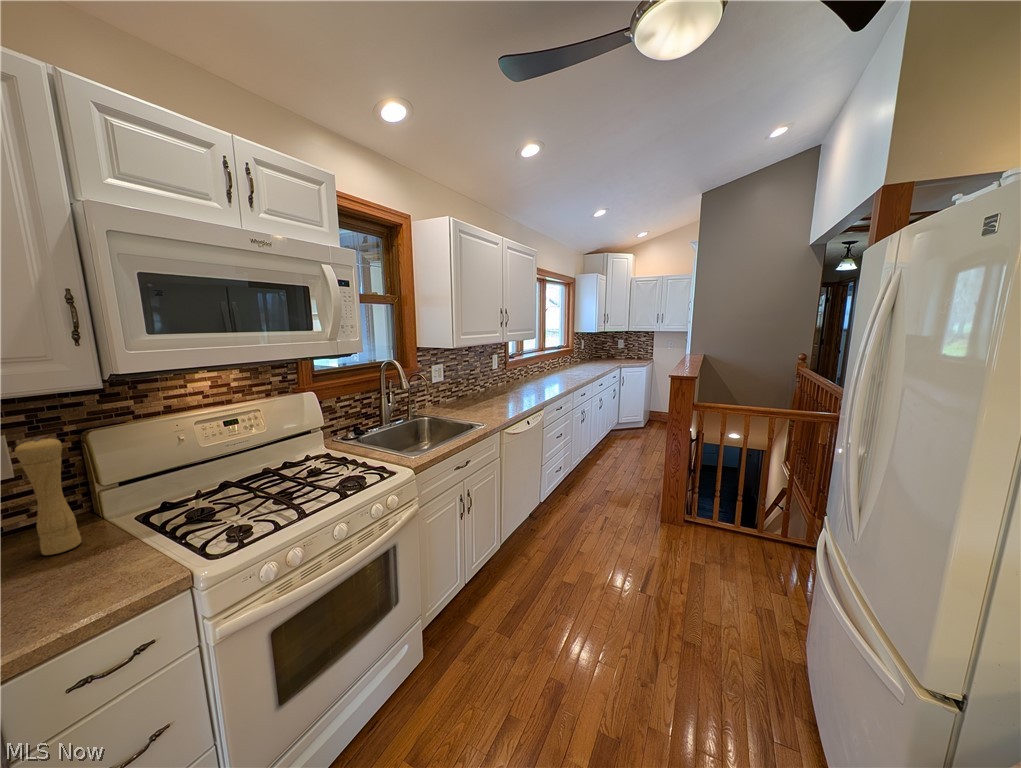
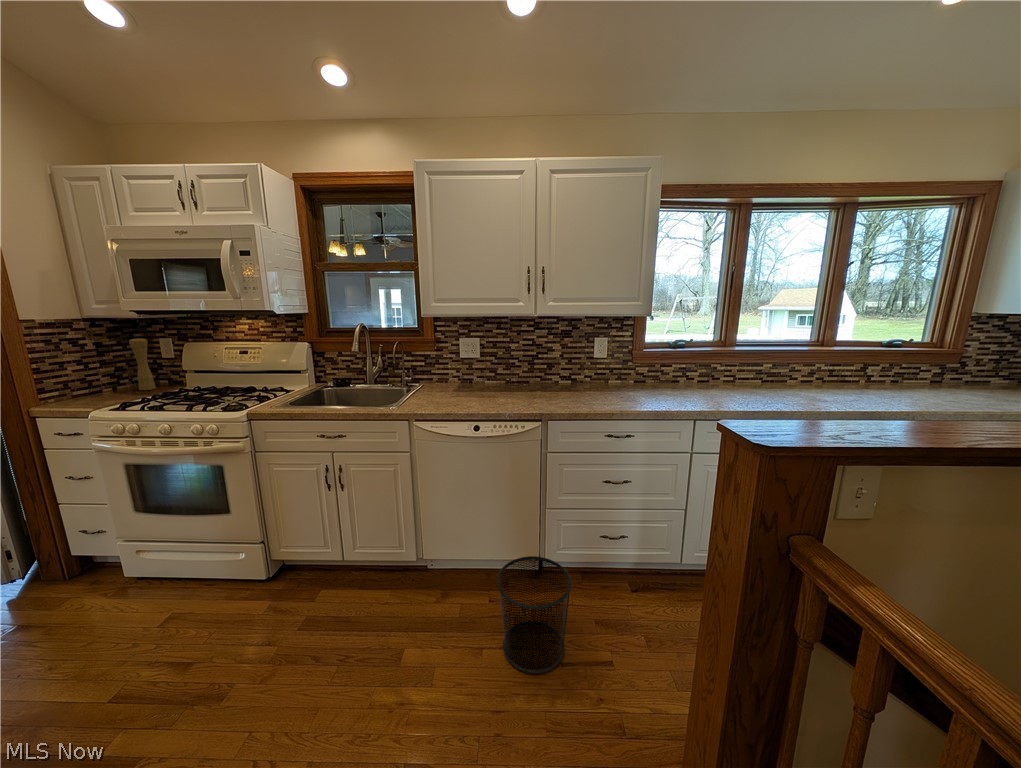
waste bin: none [570,484,614,545] -> present [497,556,572,674]

